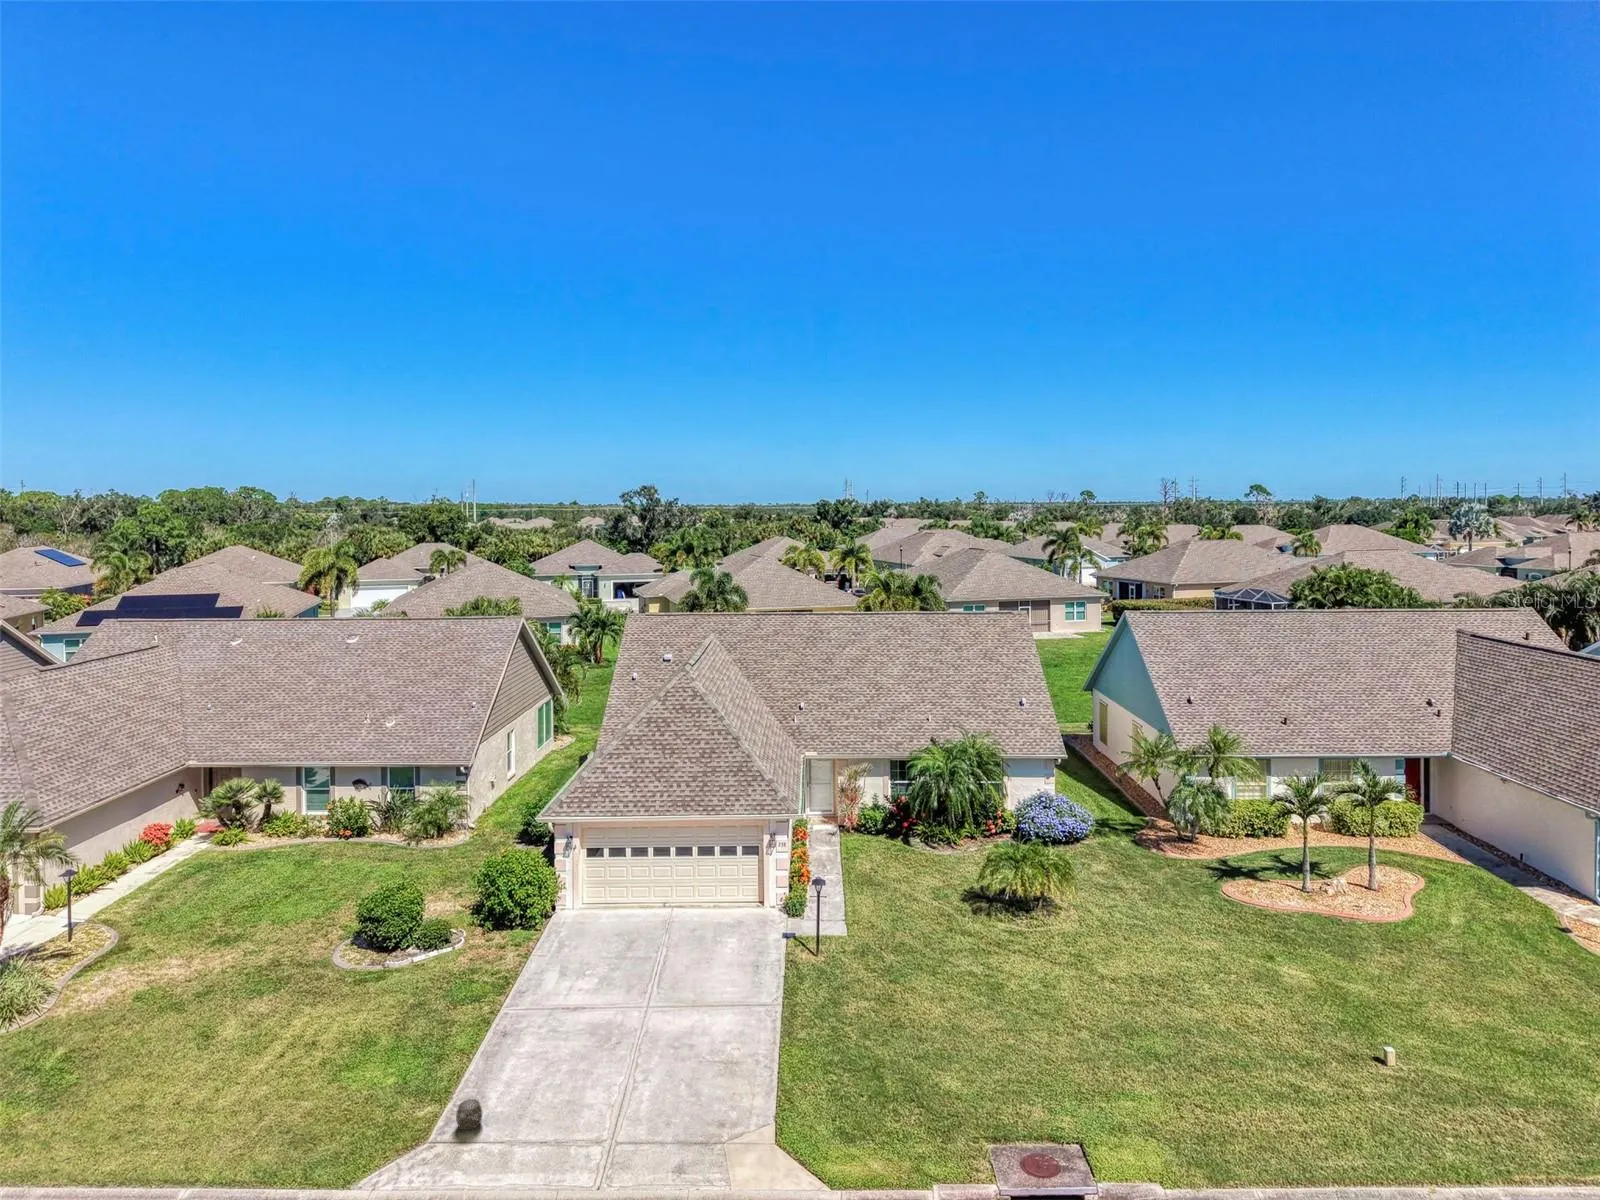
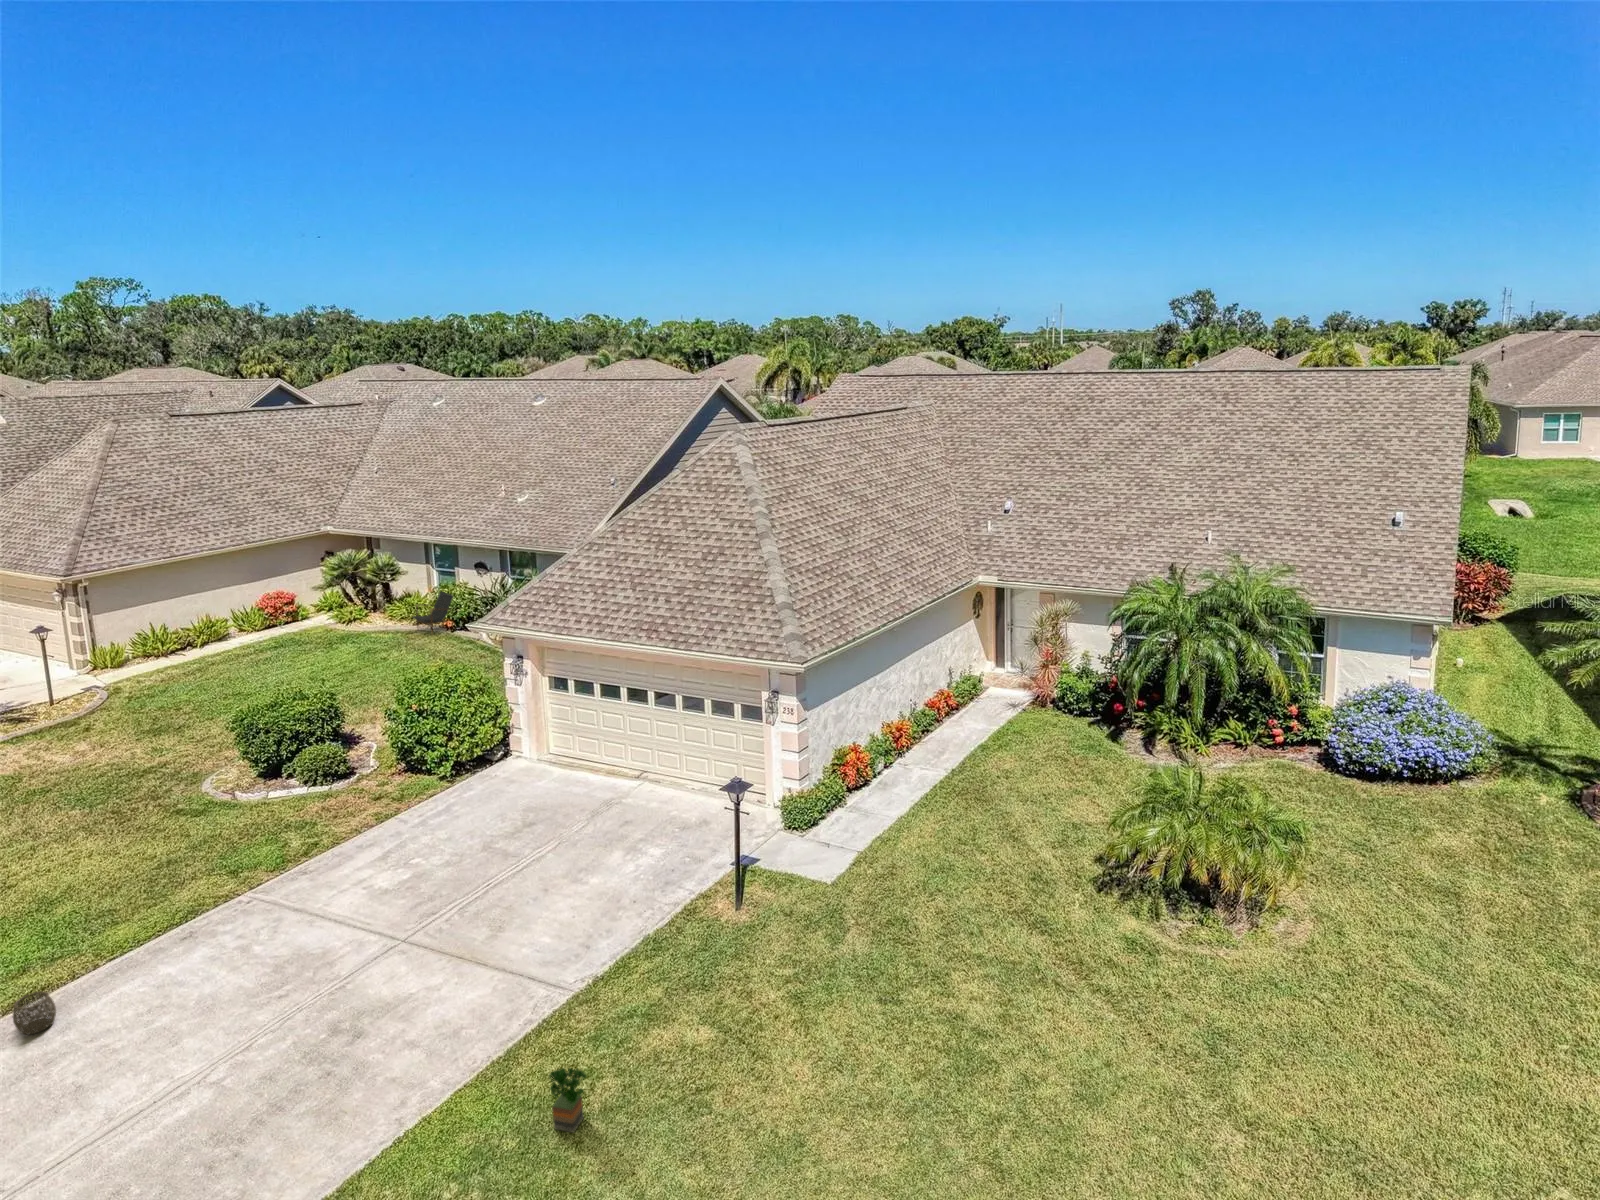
lounge chair: none [310,807,348,845] -> present [413,592,454,634]
potted tree: none [852,1034,875,1071] -> present [549,1068,586,1132]

